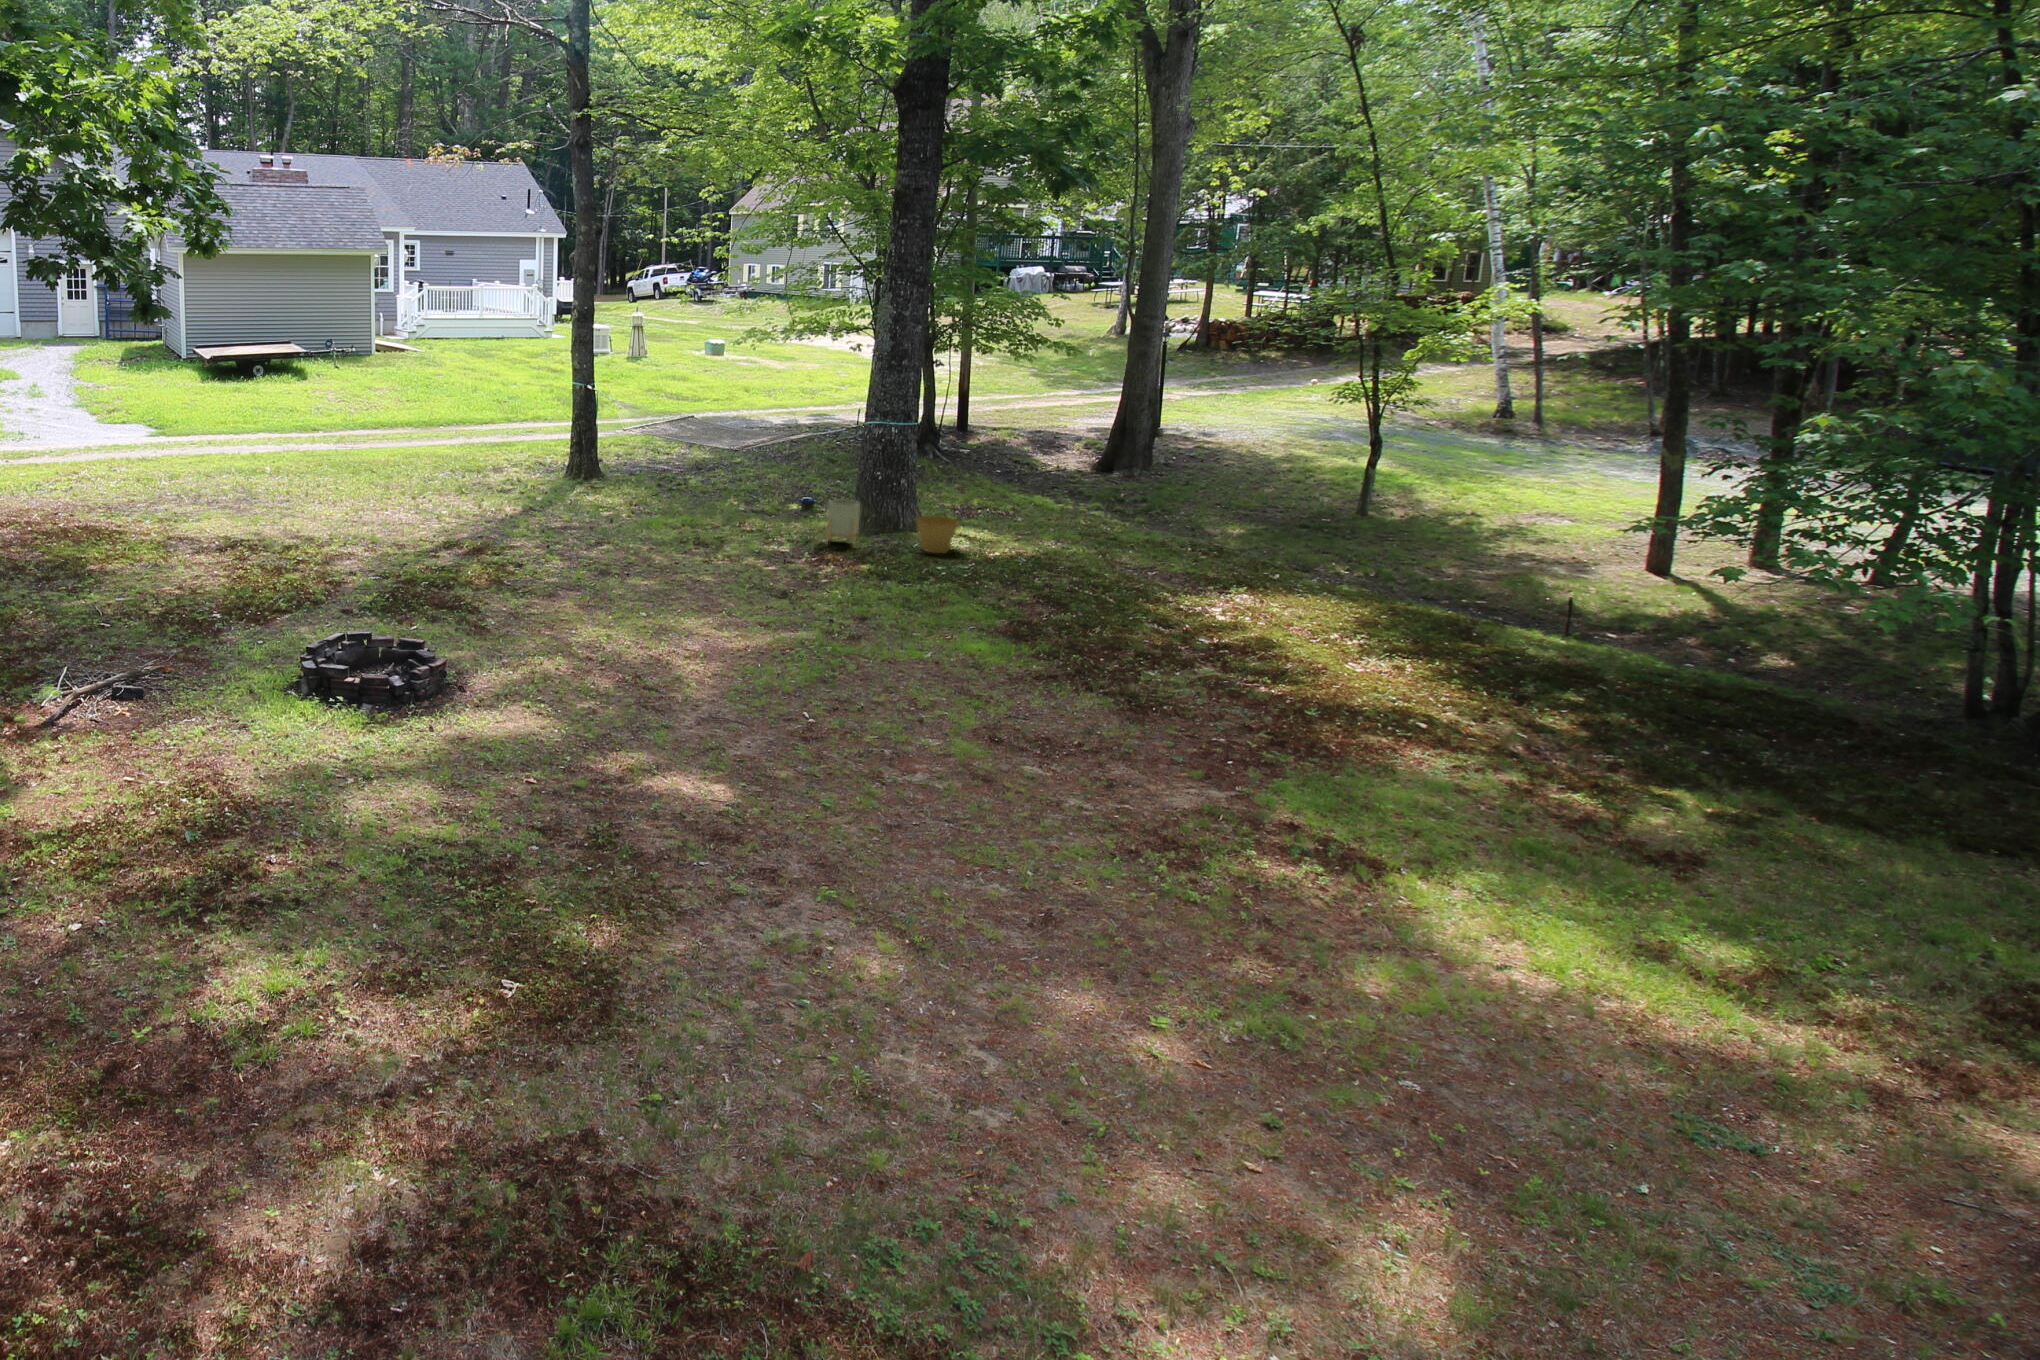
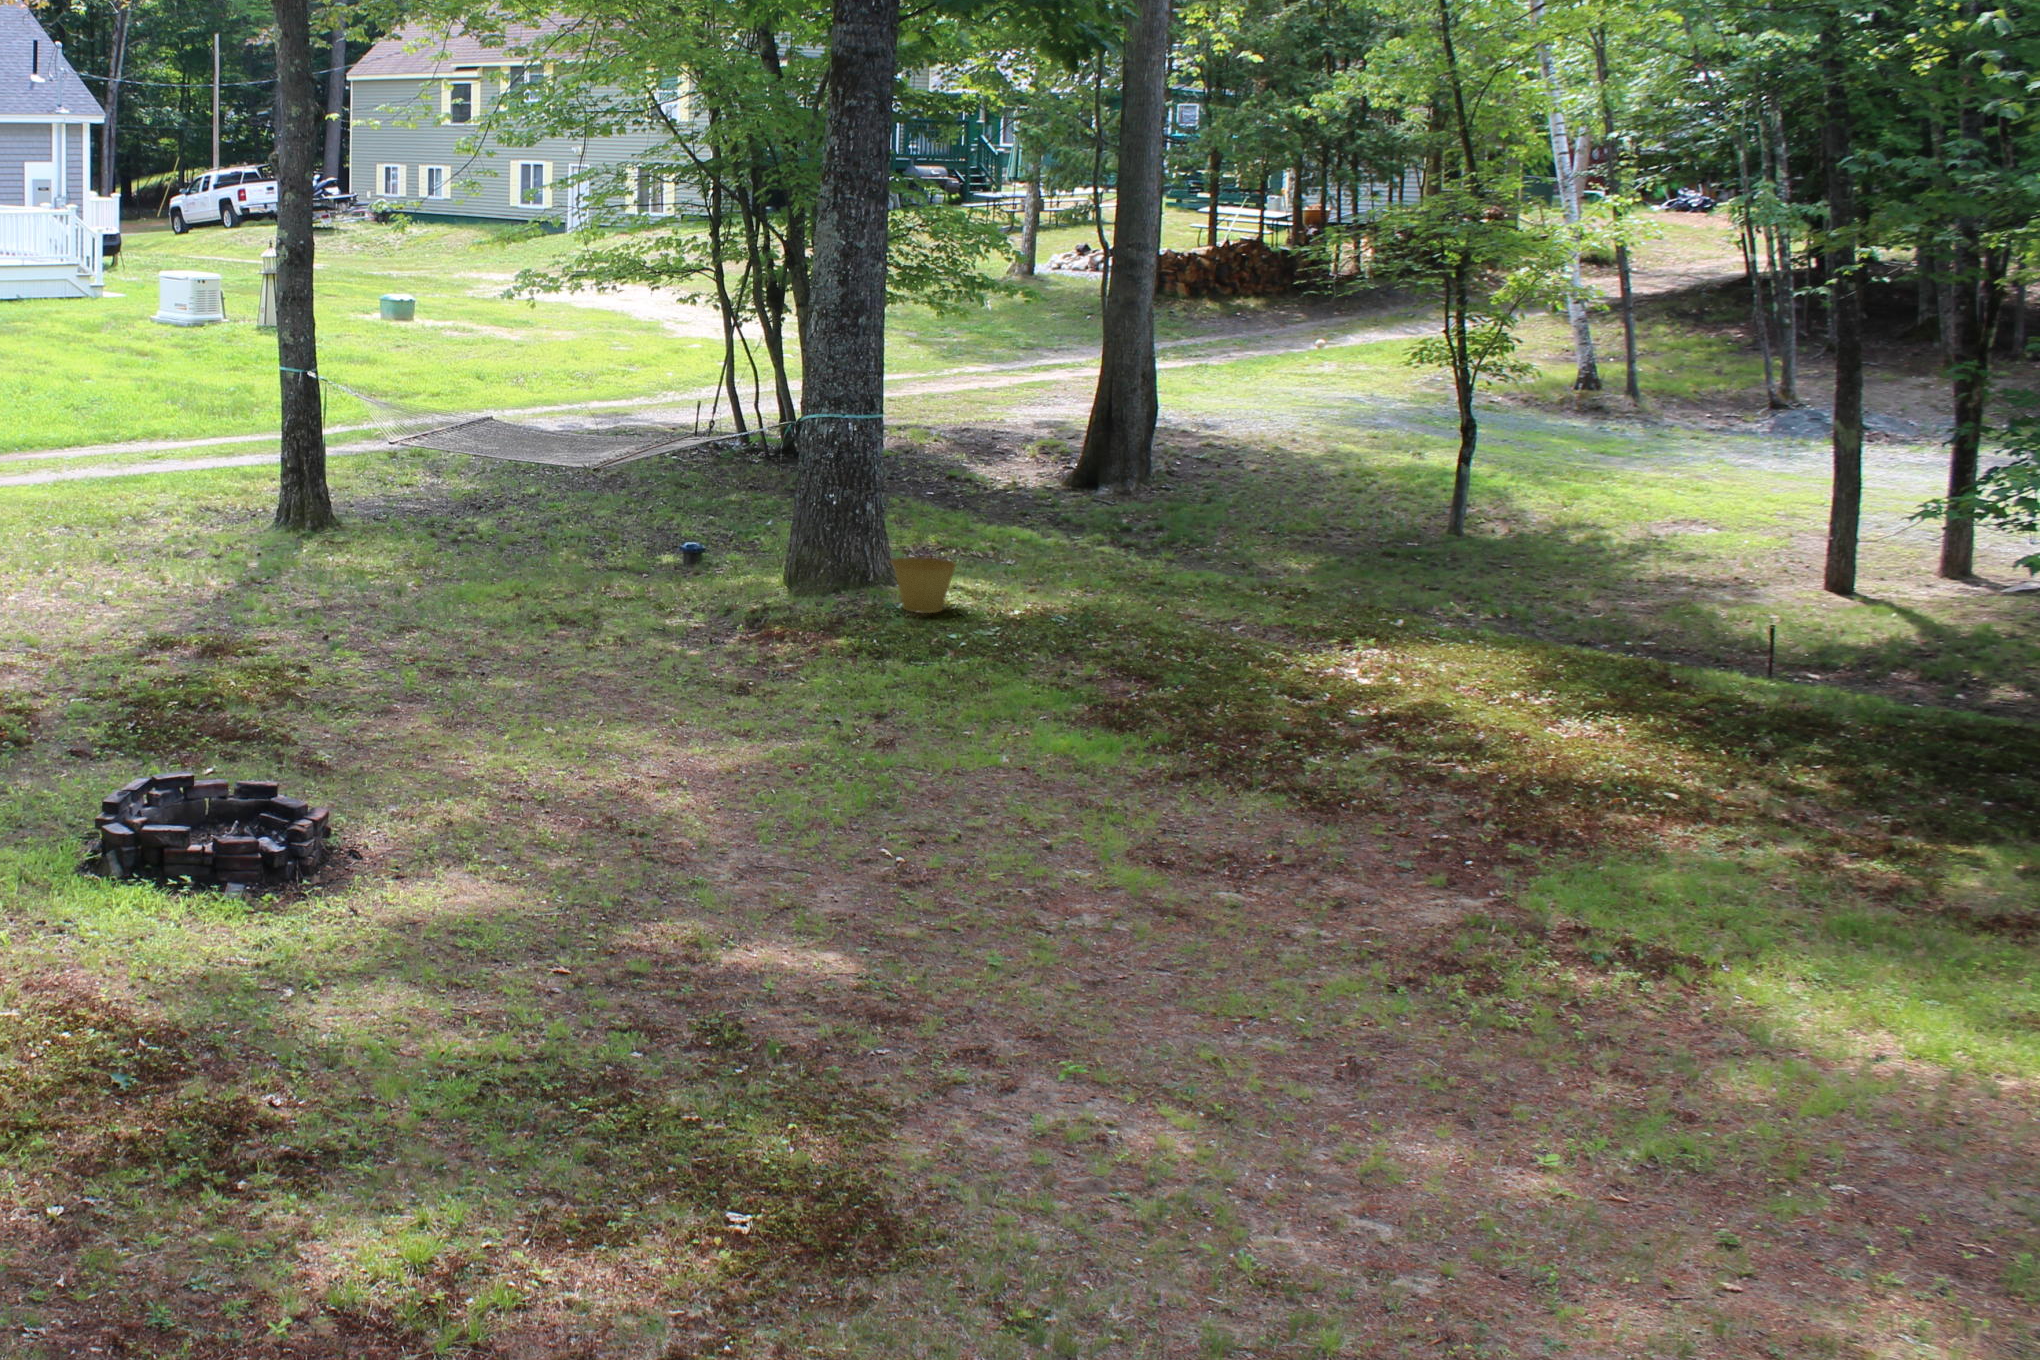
planter: present [826,500,860,546] -> none [760,539,809,612]

